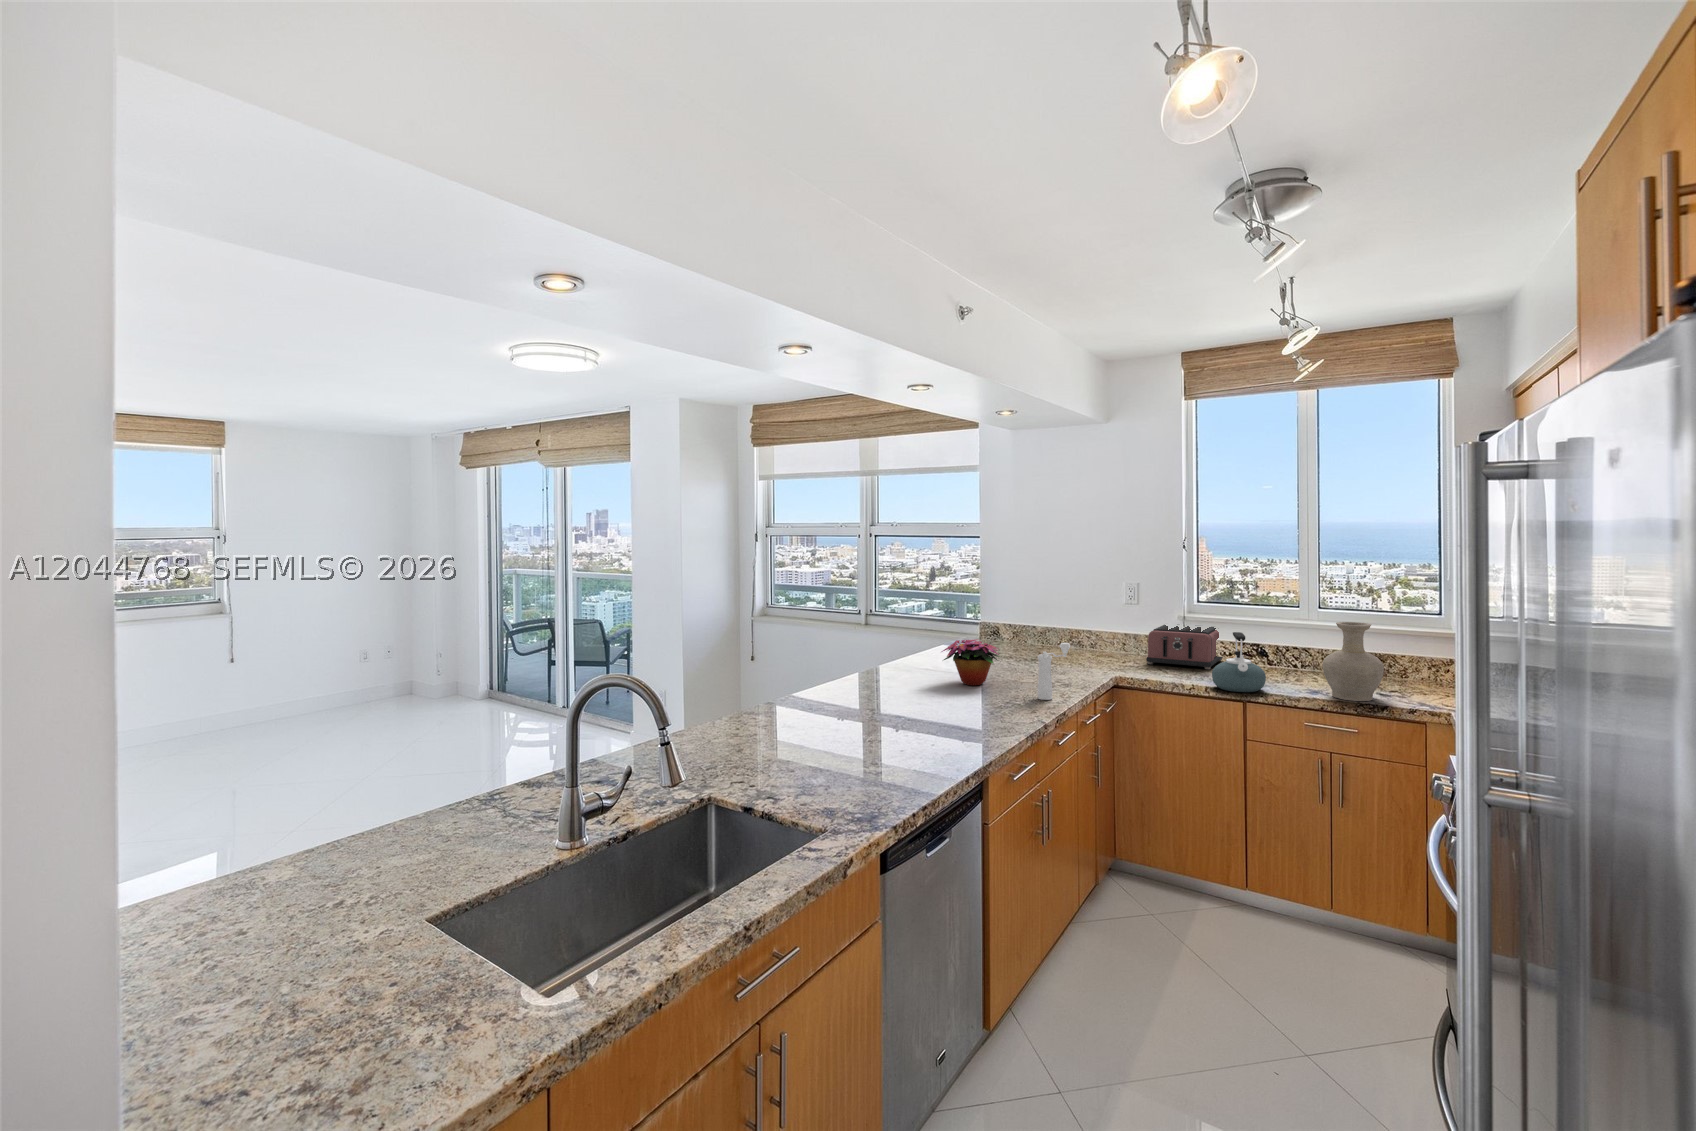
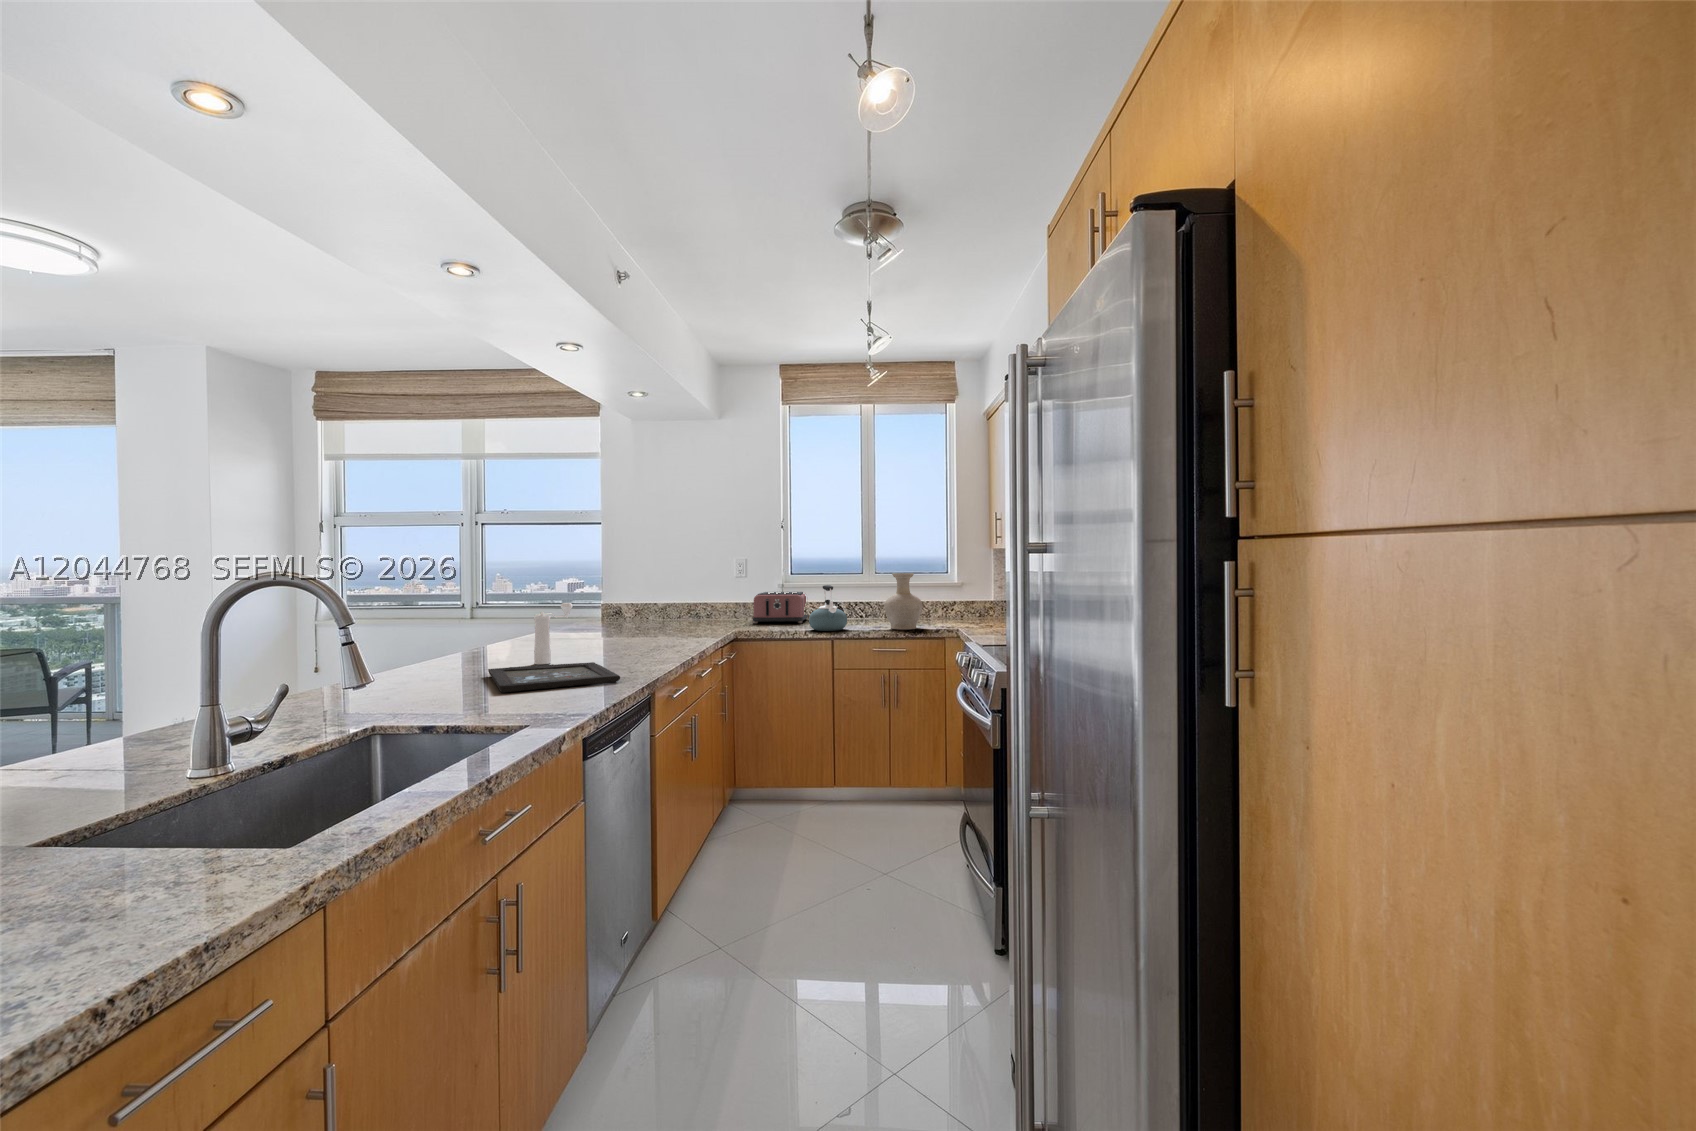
flower arrangement: present [942,639,1000,685] -> none [576,597,641,641]
pepper mill: present [1037,643,1071,700] -> present [533,603,573,665]
tray: none [824,731,941,773] -> present [488,662,620,693]

